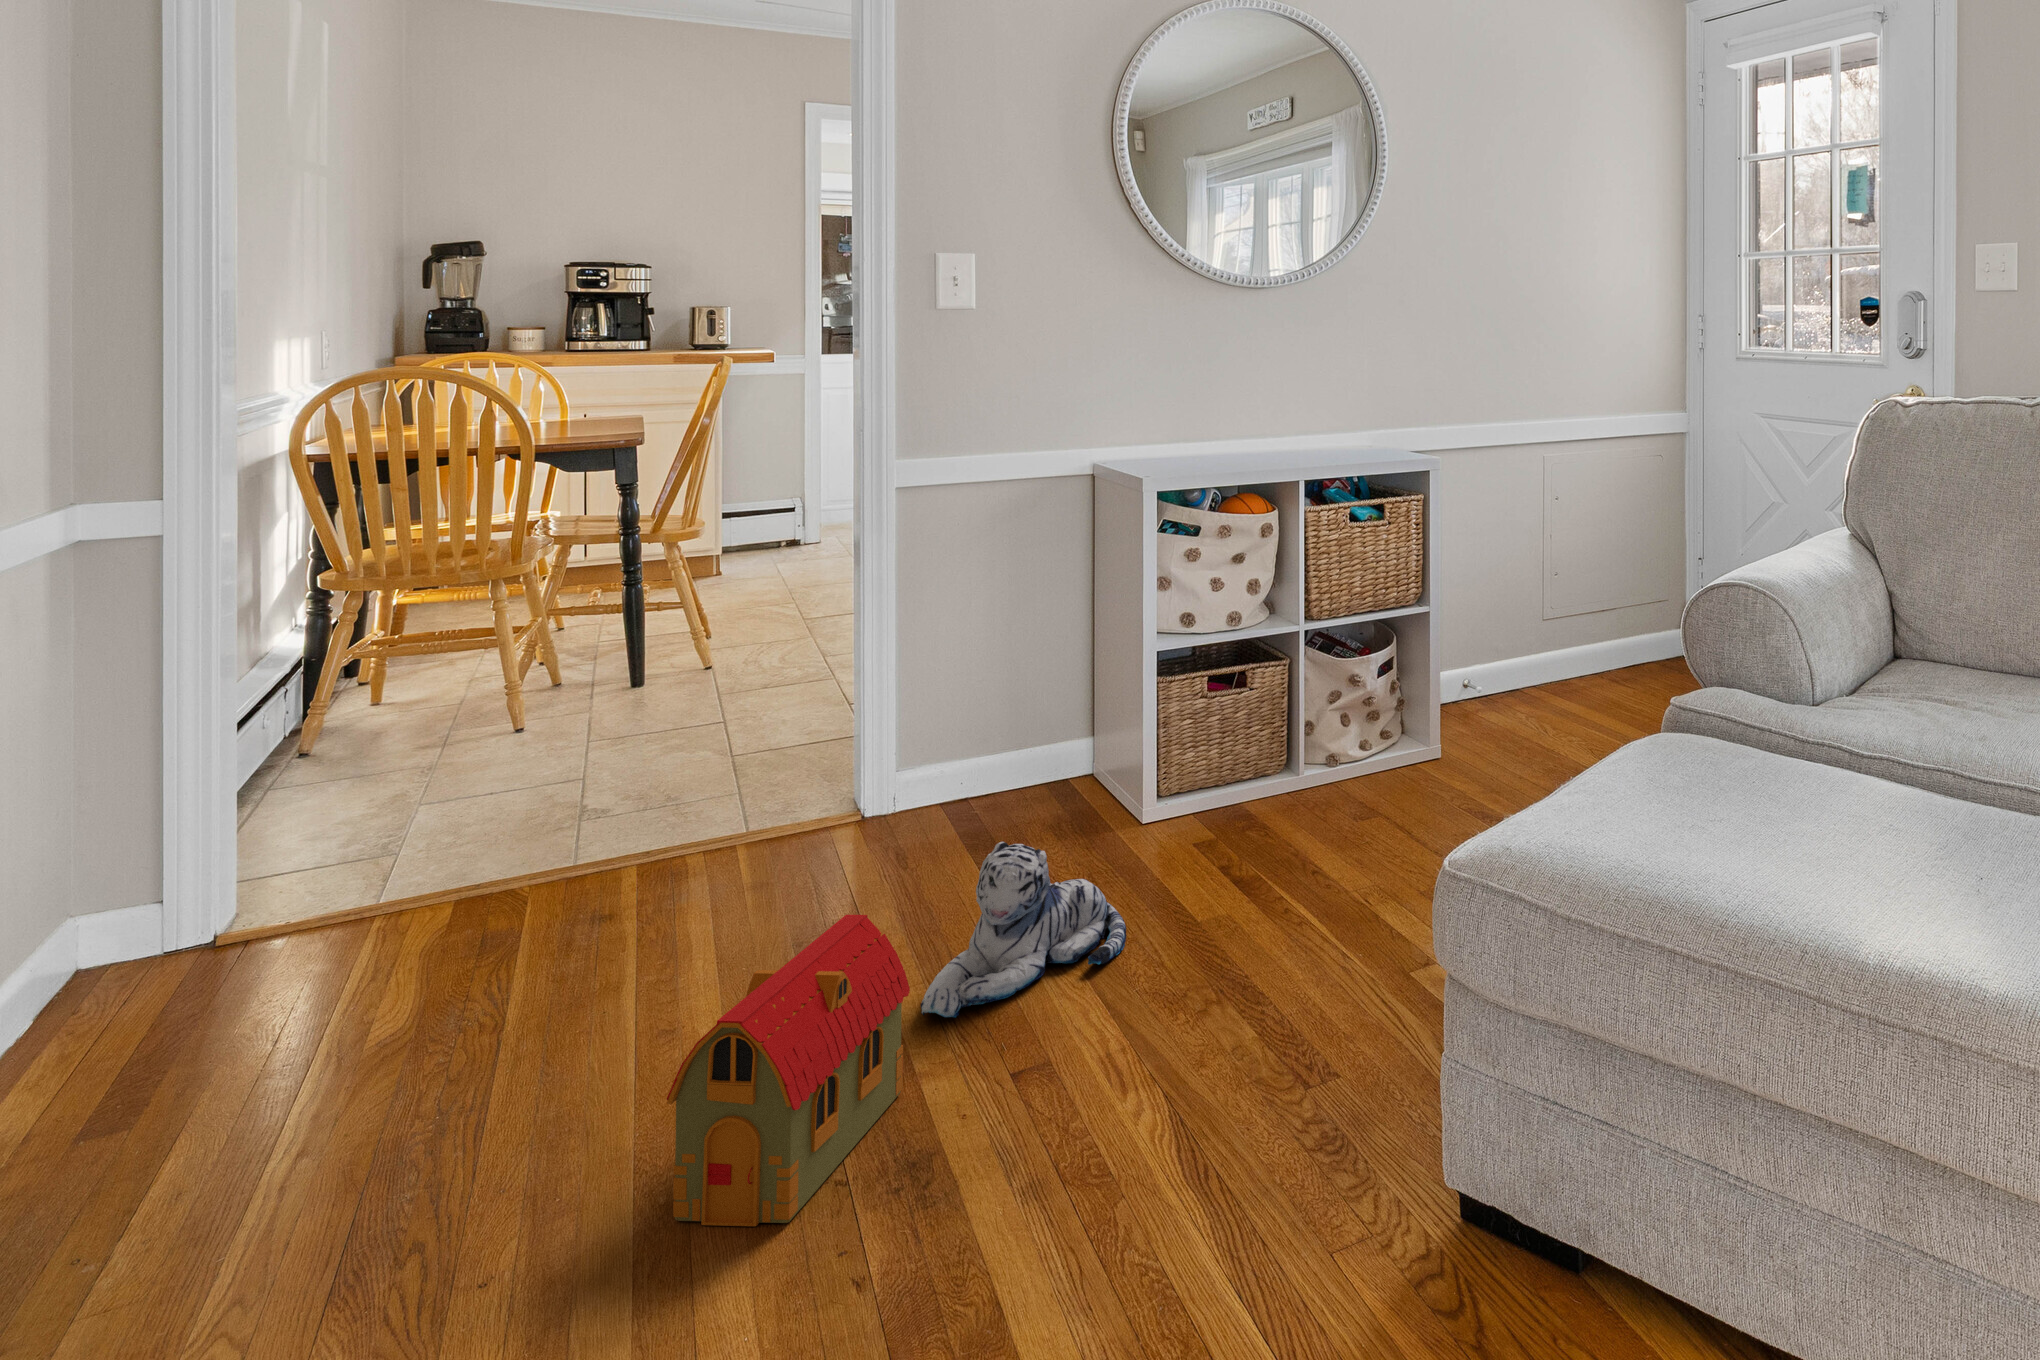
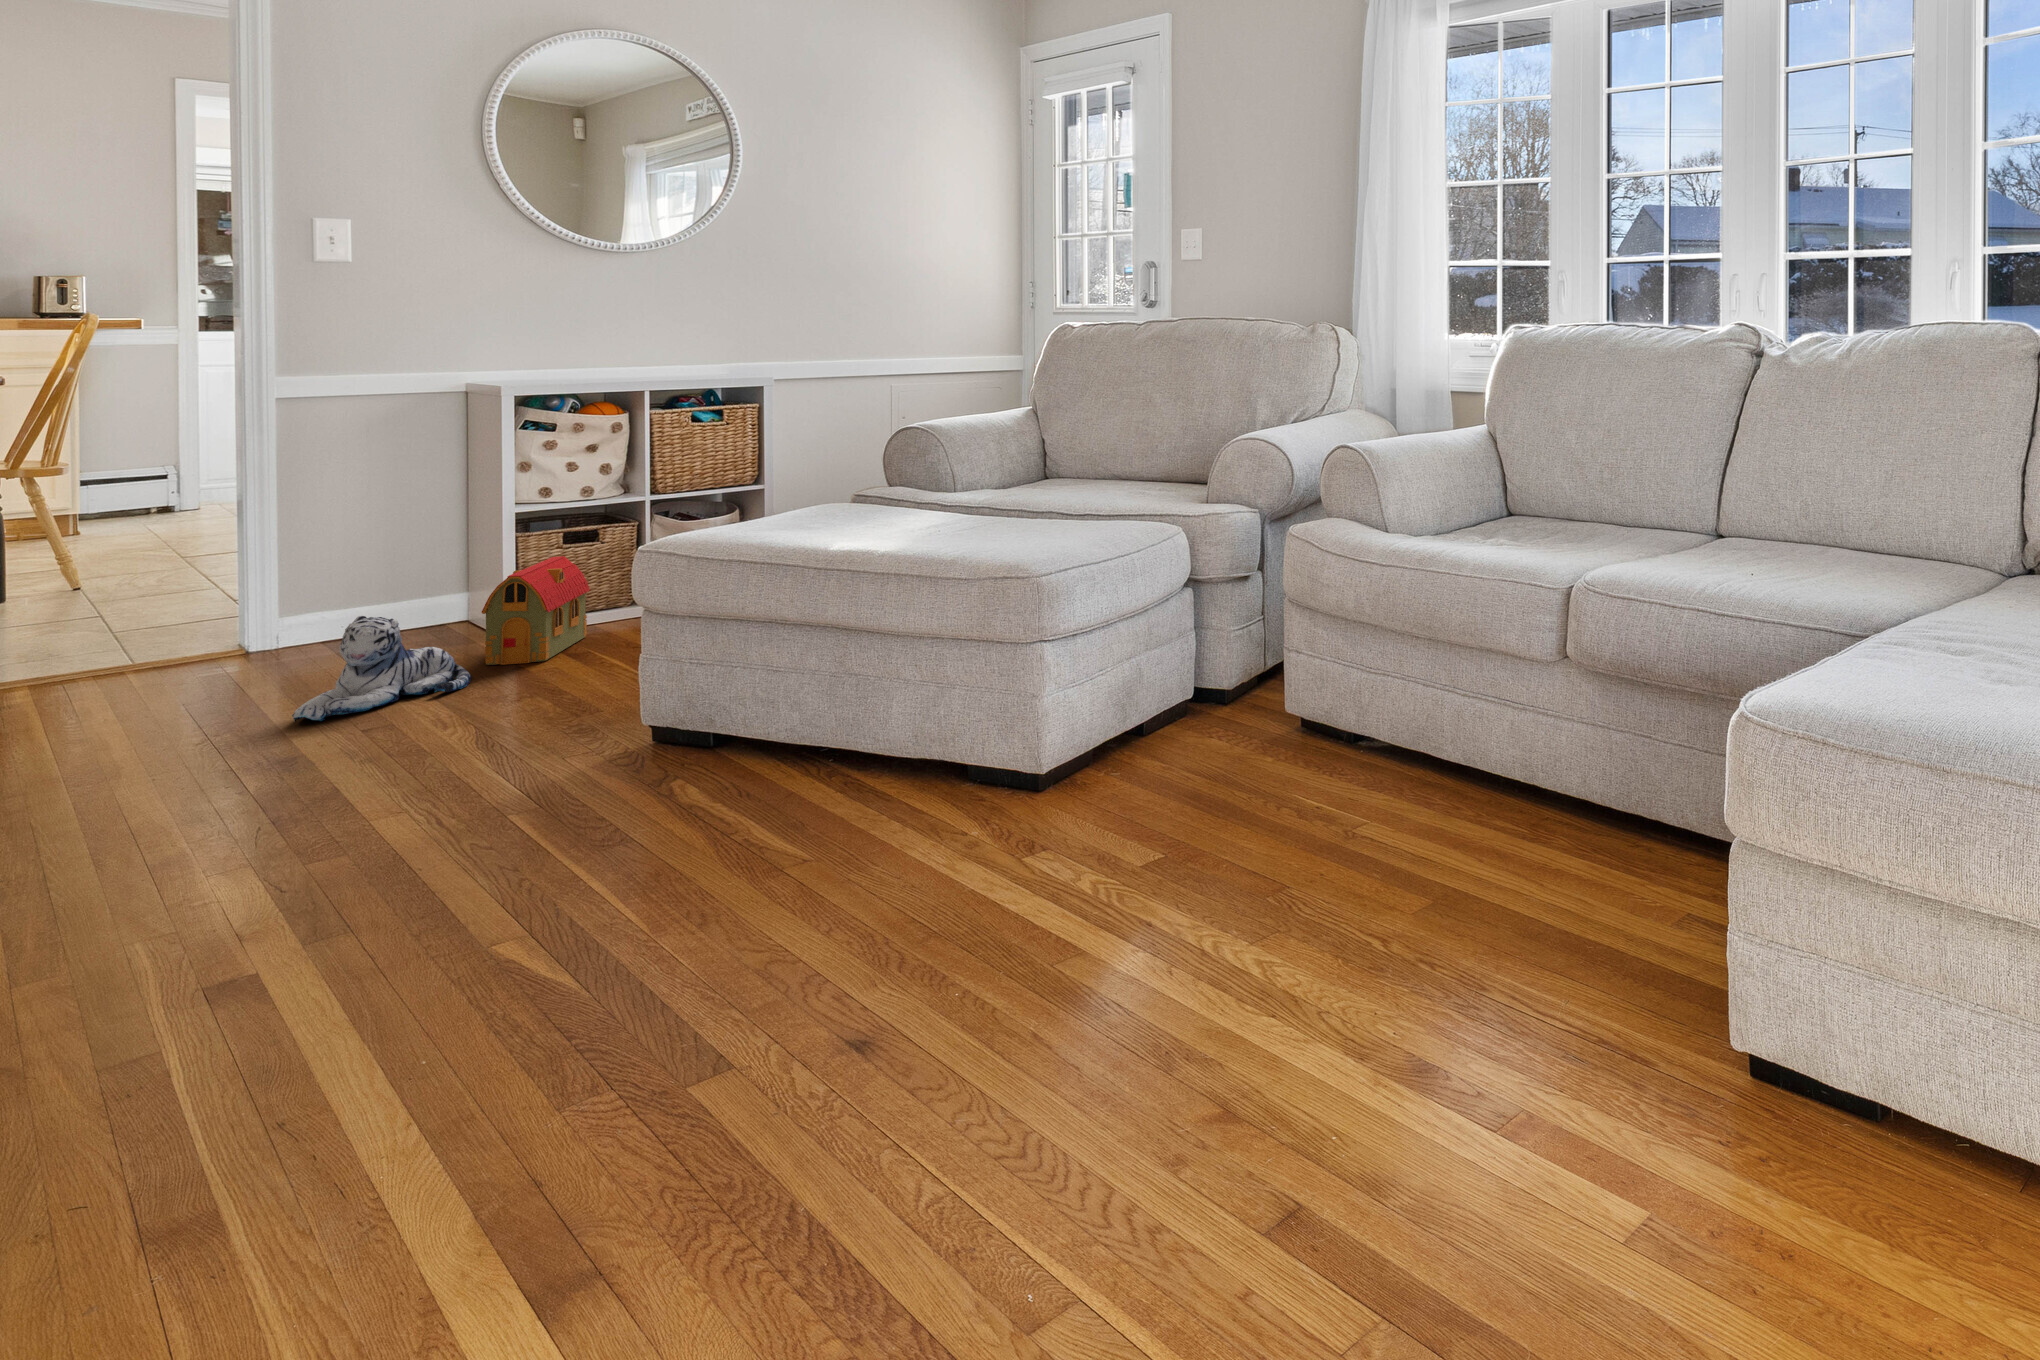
toy house: present [667,915,910,1226] -> present [482,556,590,665]

